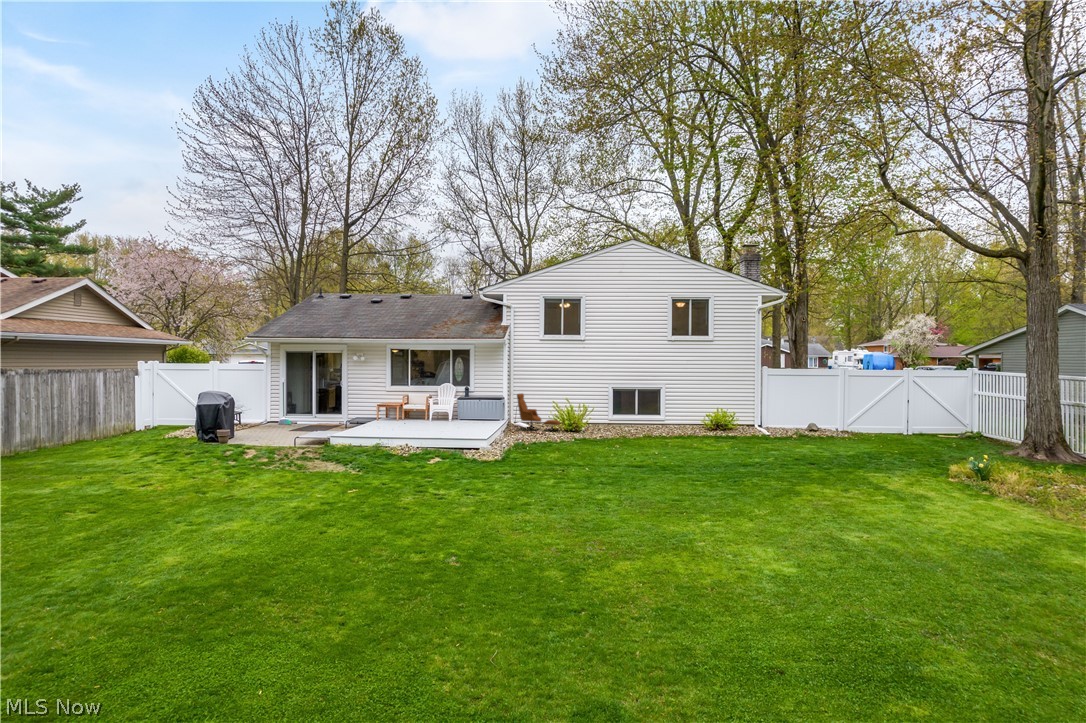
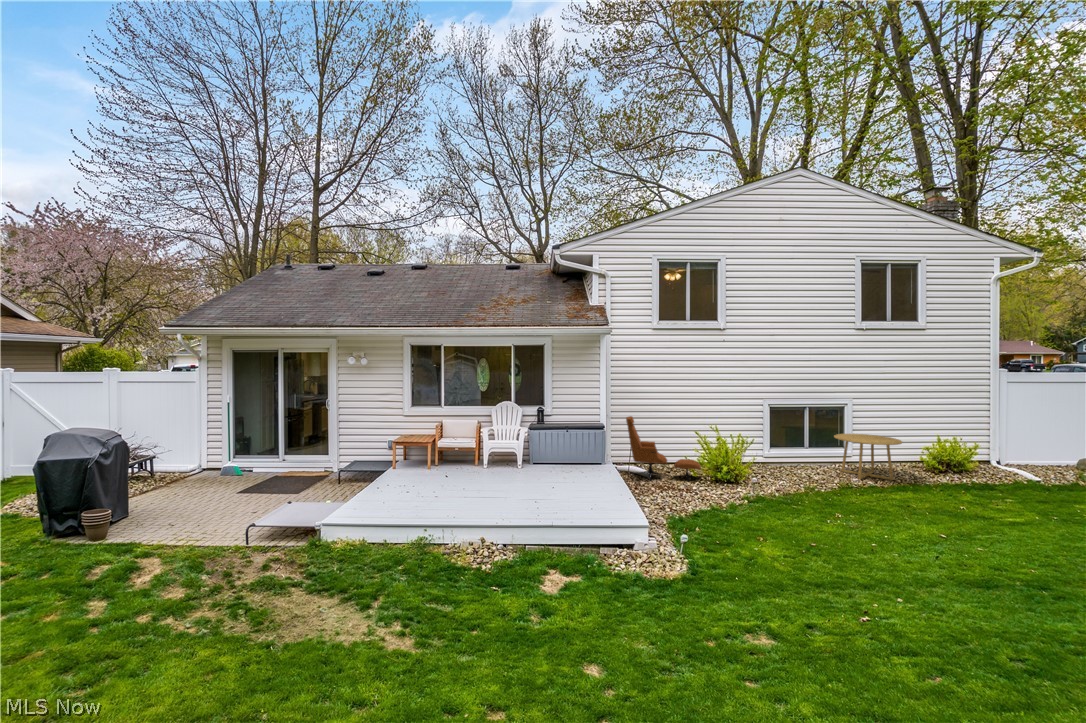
round table: none [648,407,684,434] -> present [834,434,902,480]

